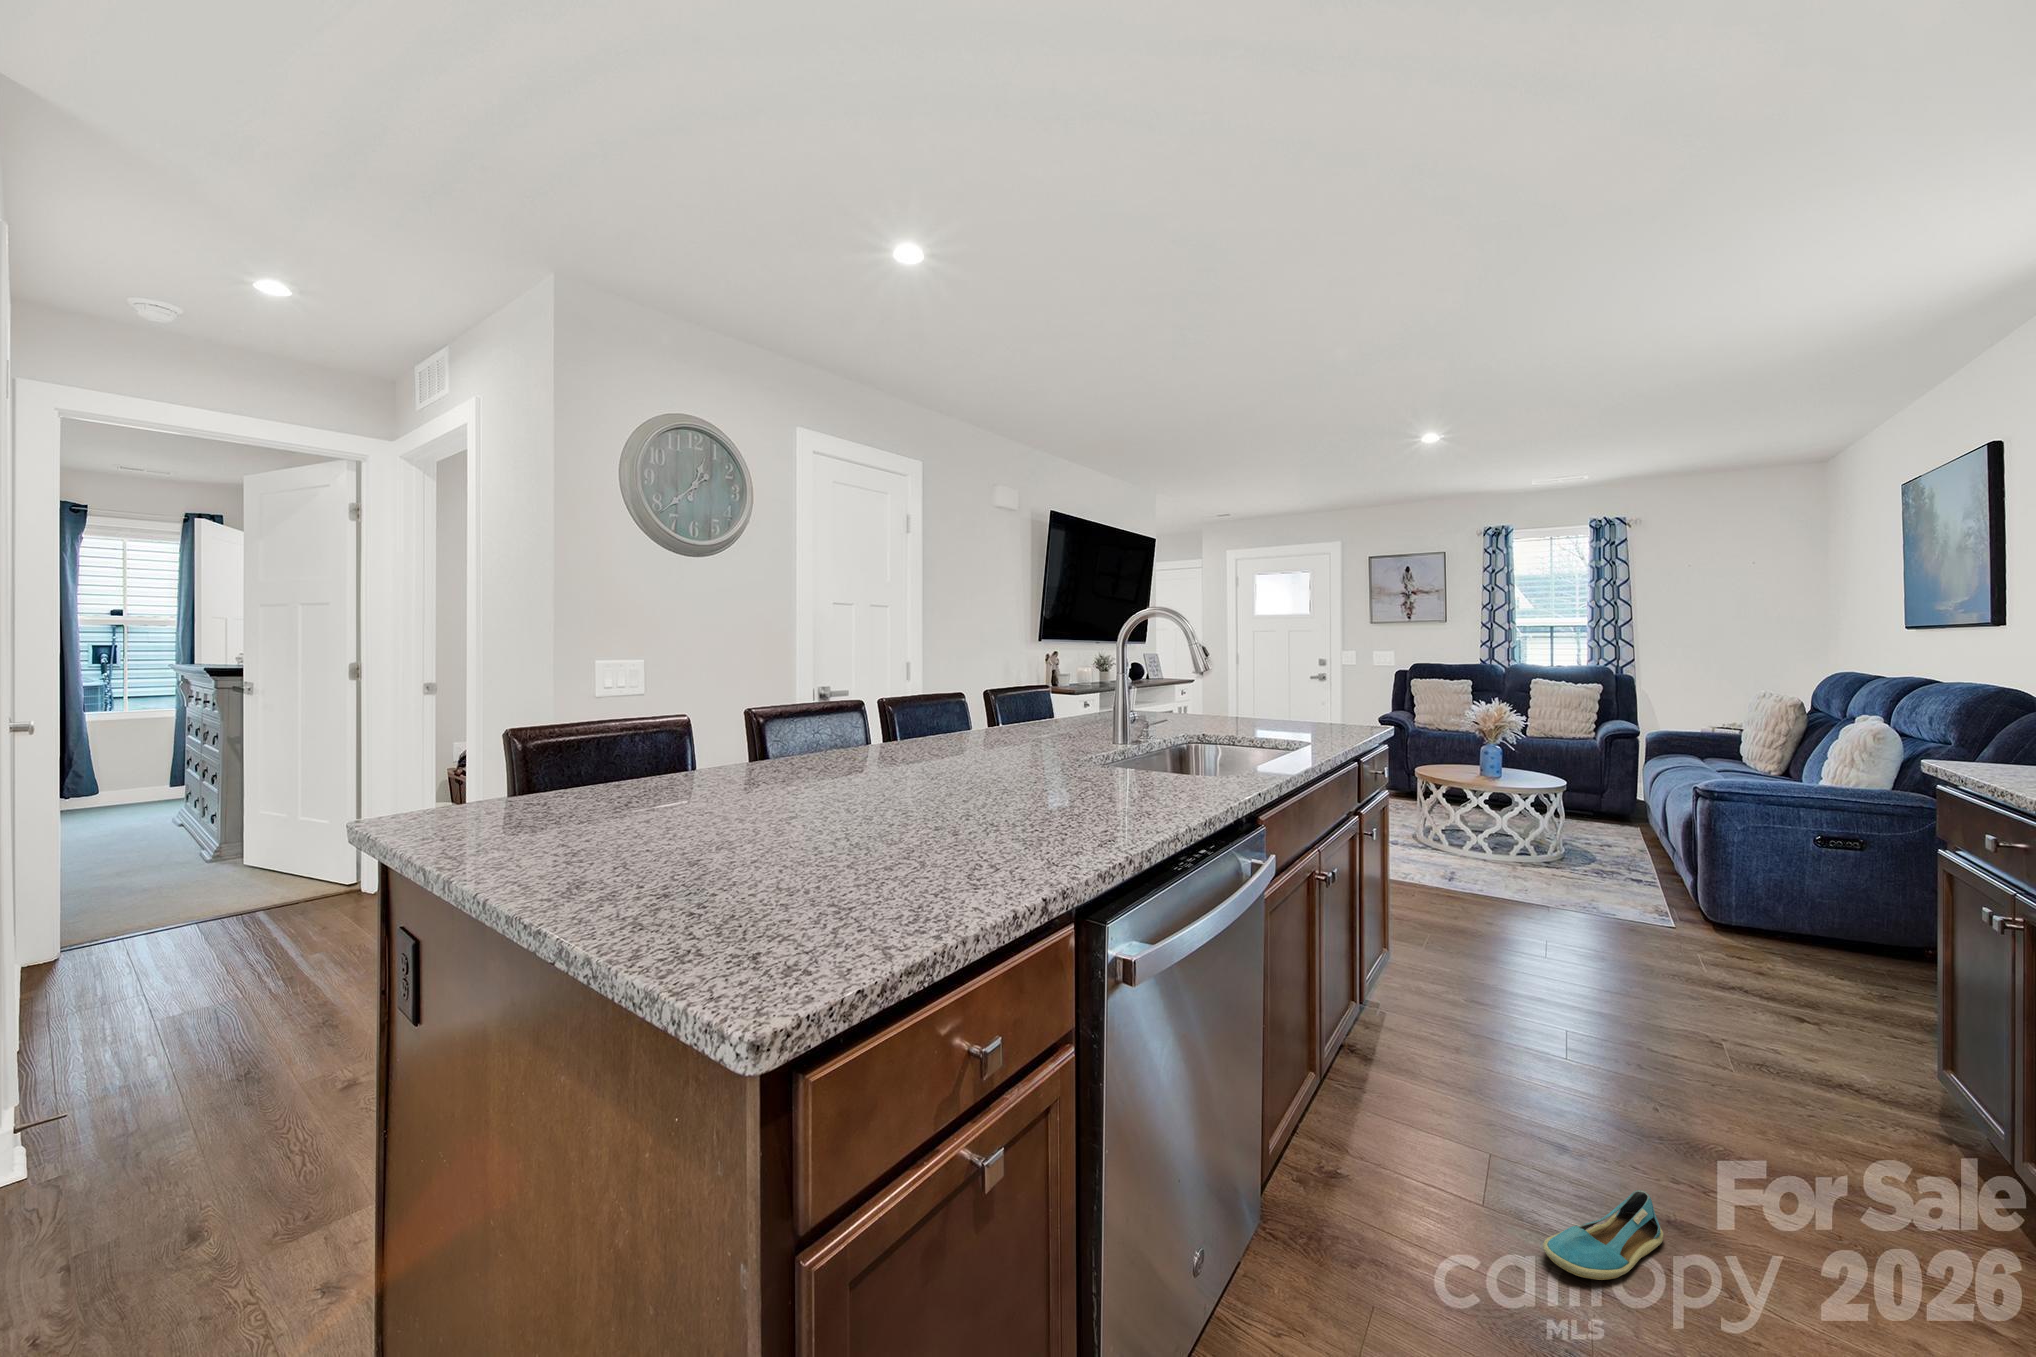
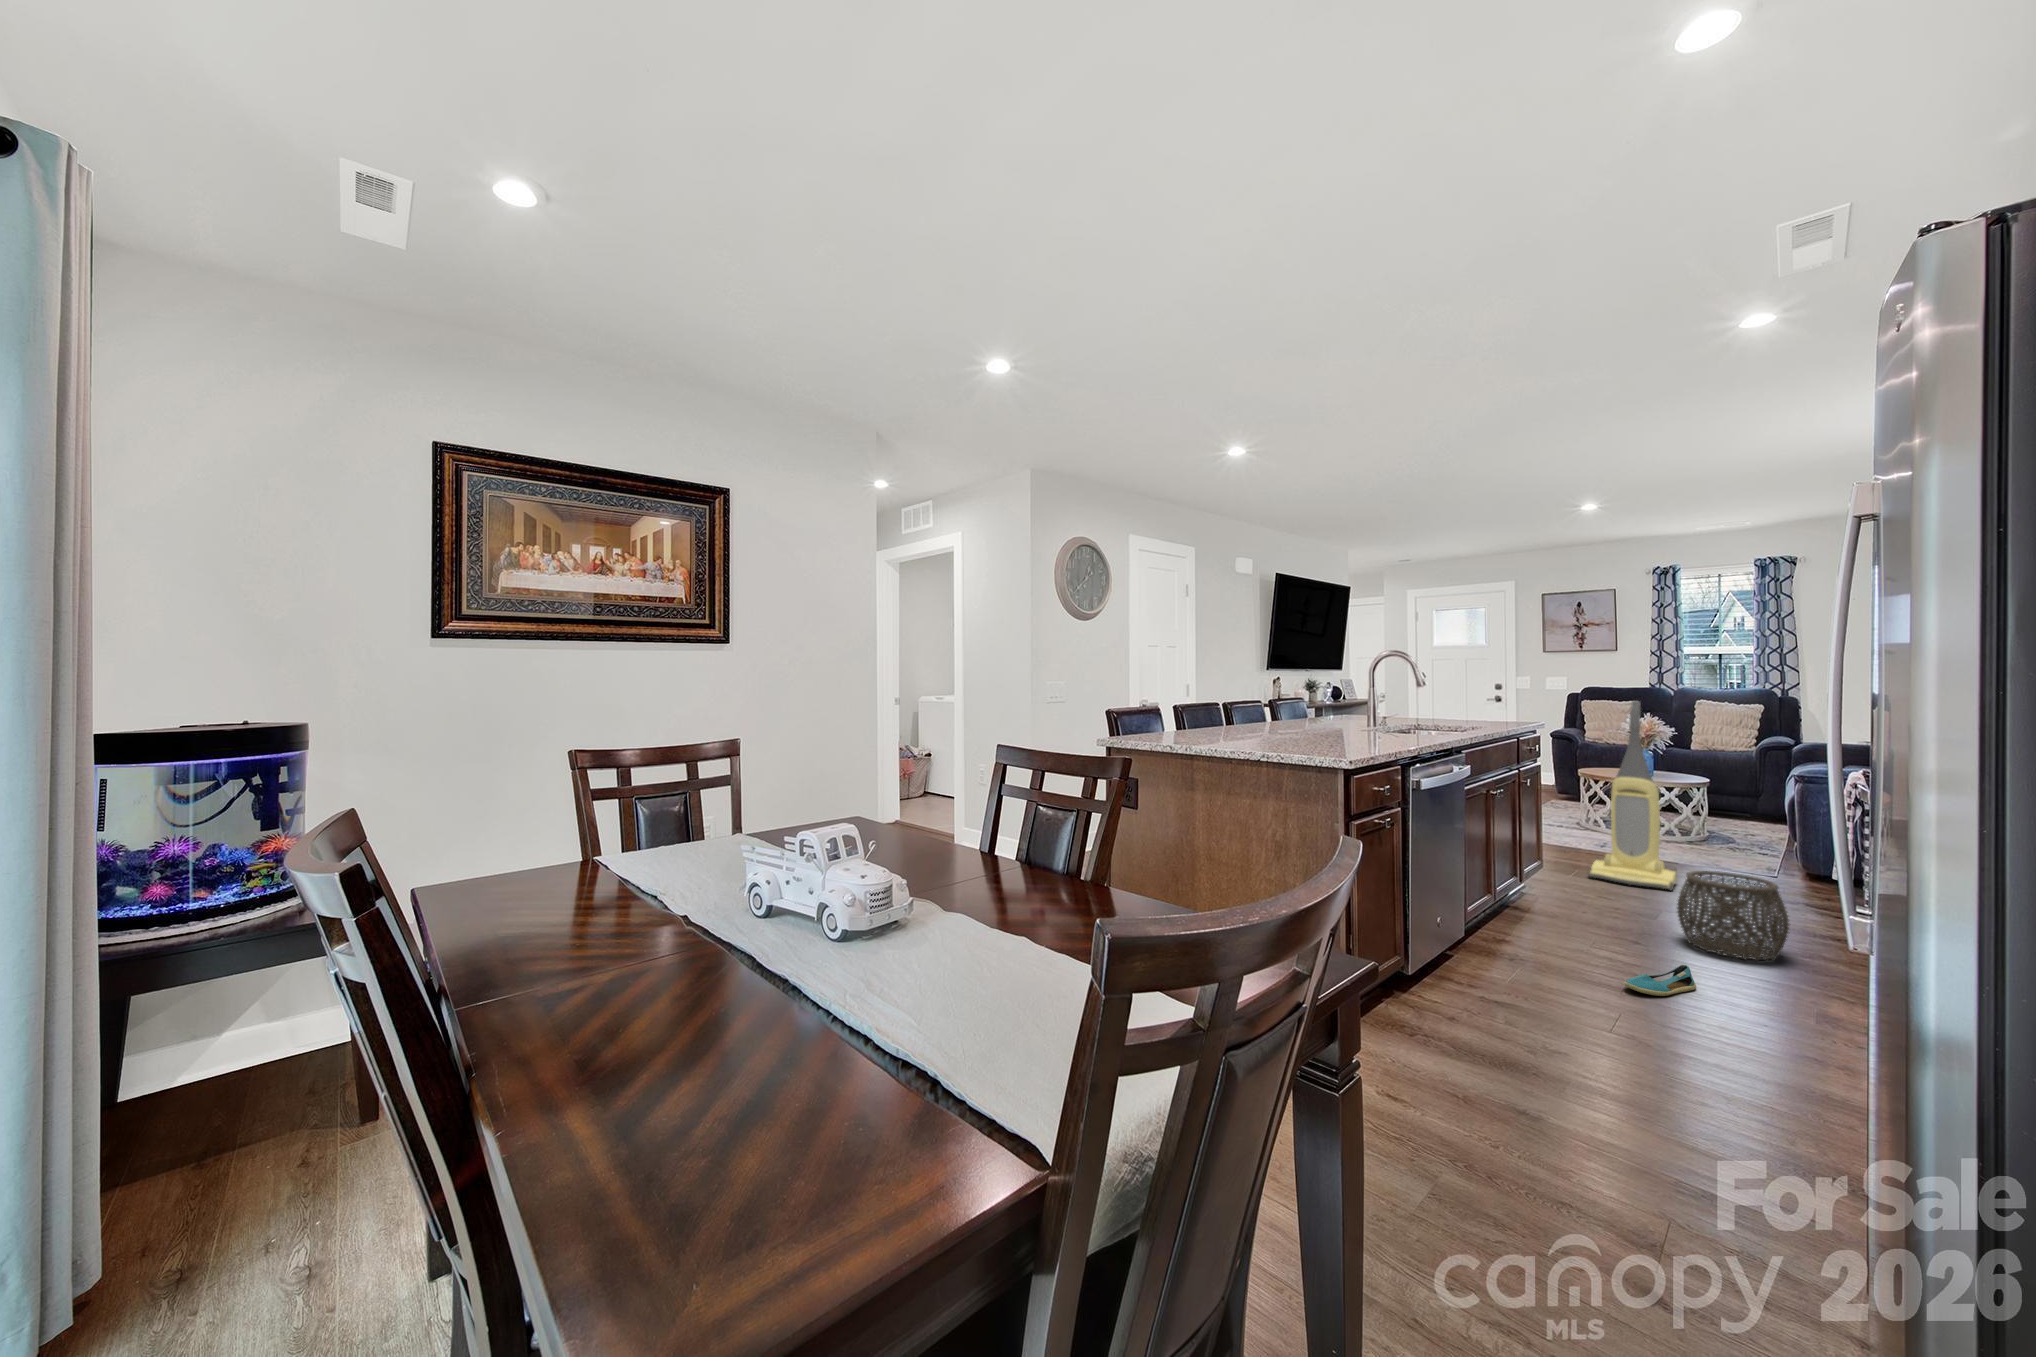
vacuum cleaner: none [1436,680,1551,958] -> present [1588,701,1677,890]
woven basket: none [1587,961,1770,1131] -> present [1677,871,1789,961]

